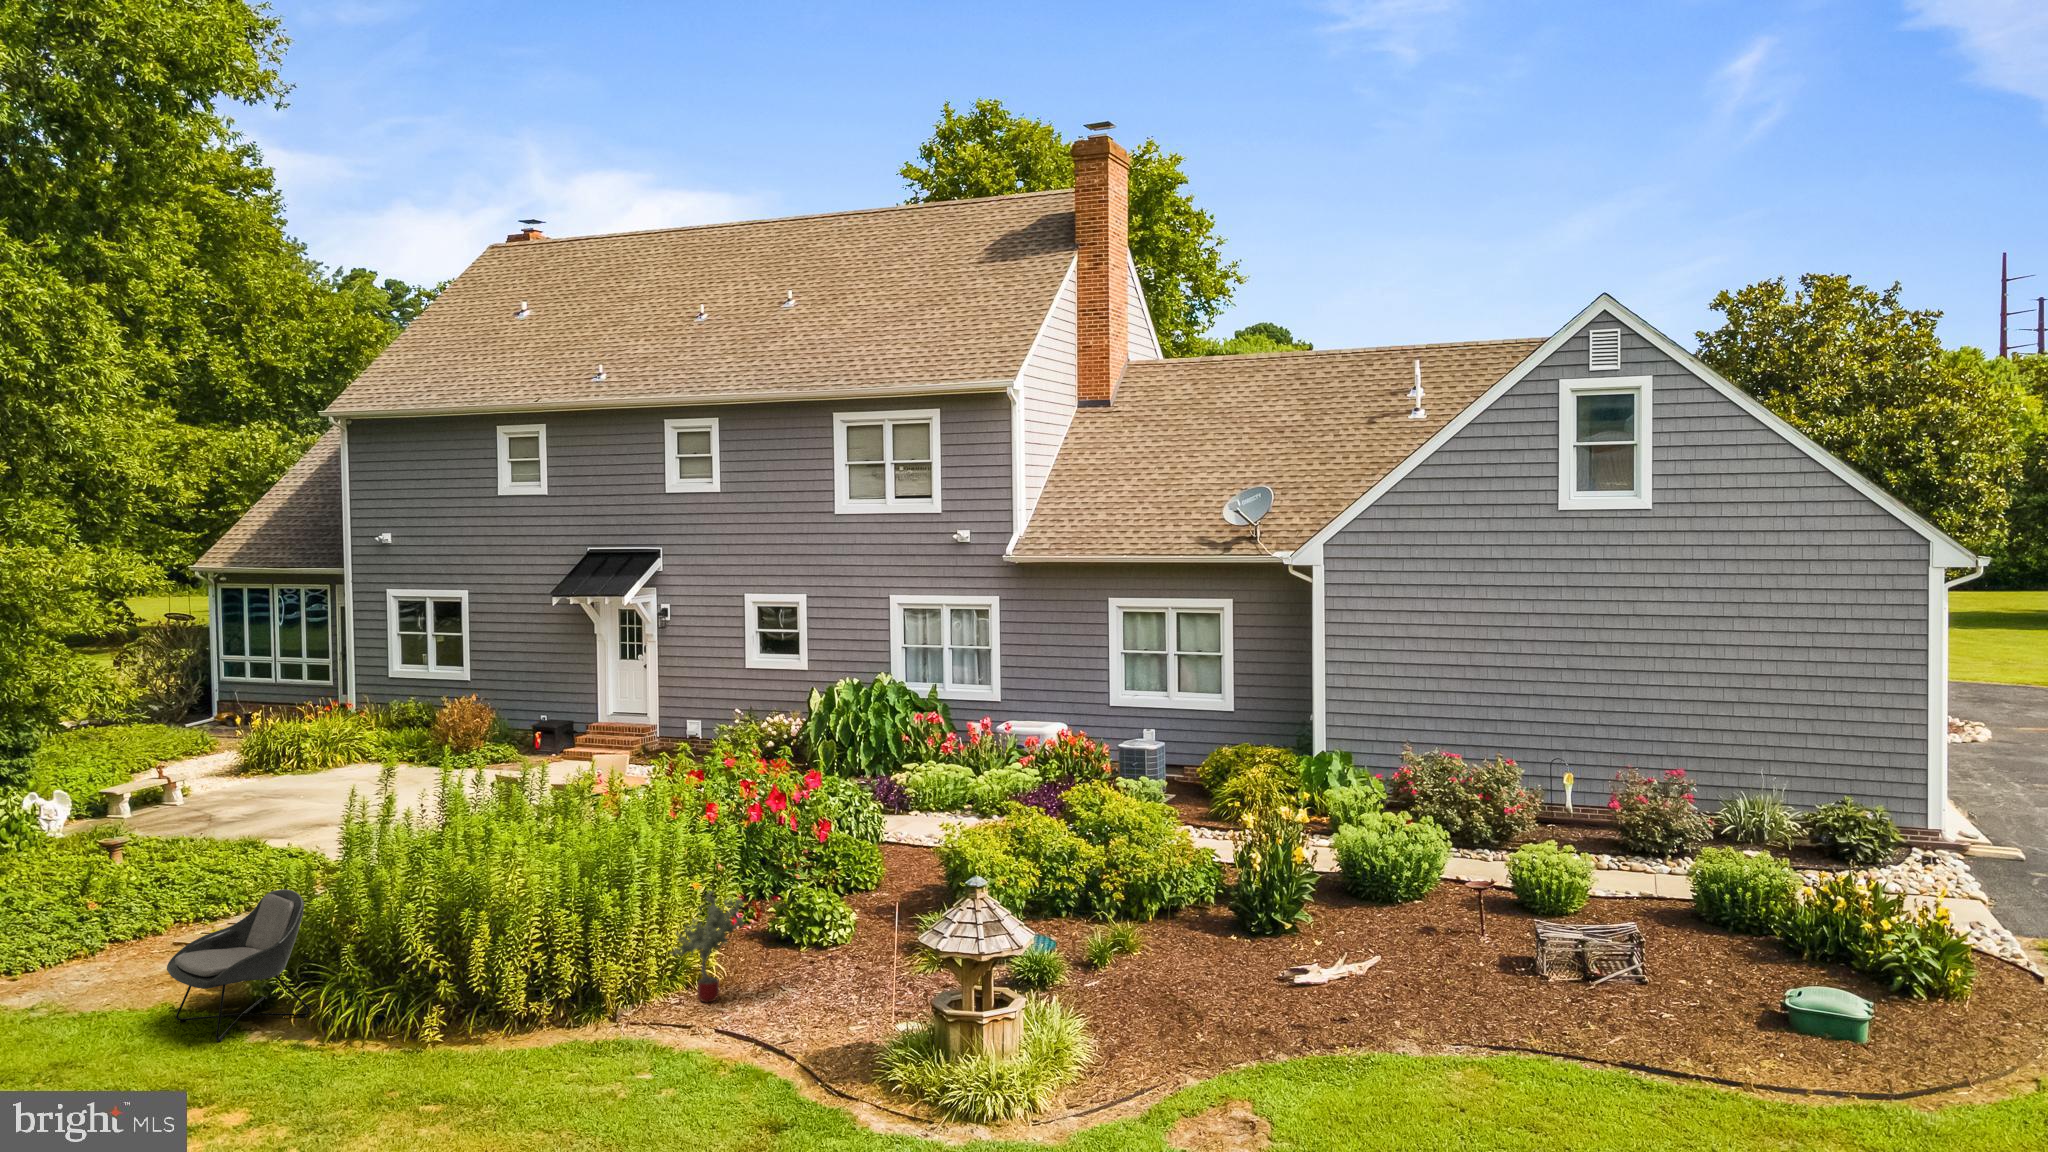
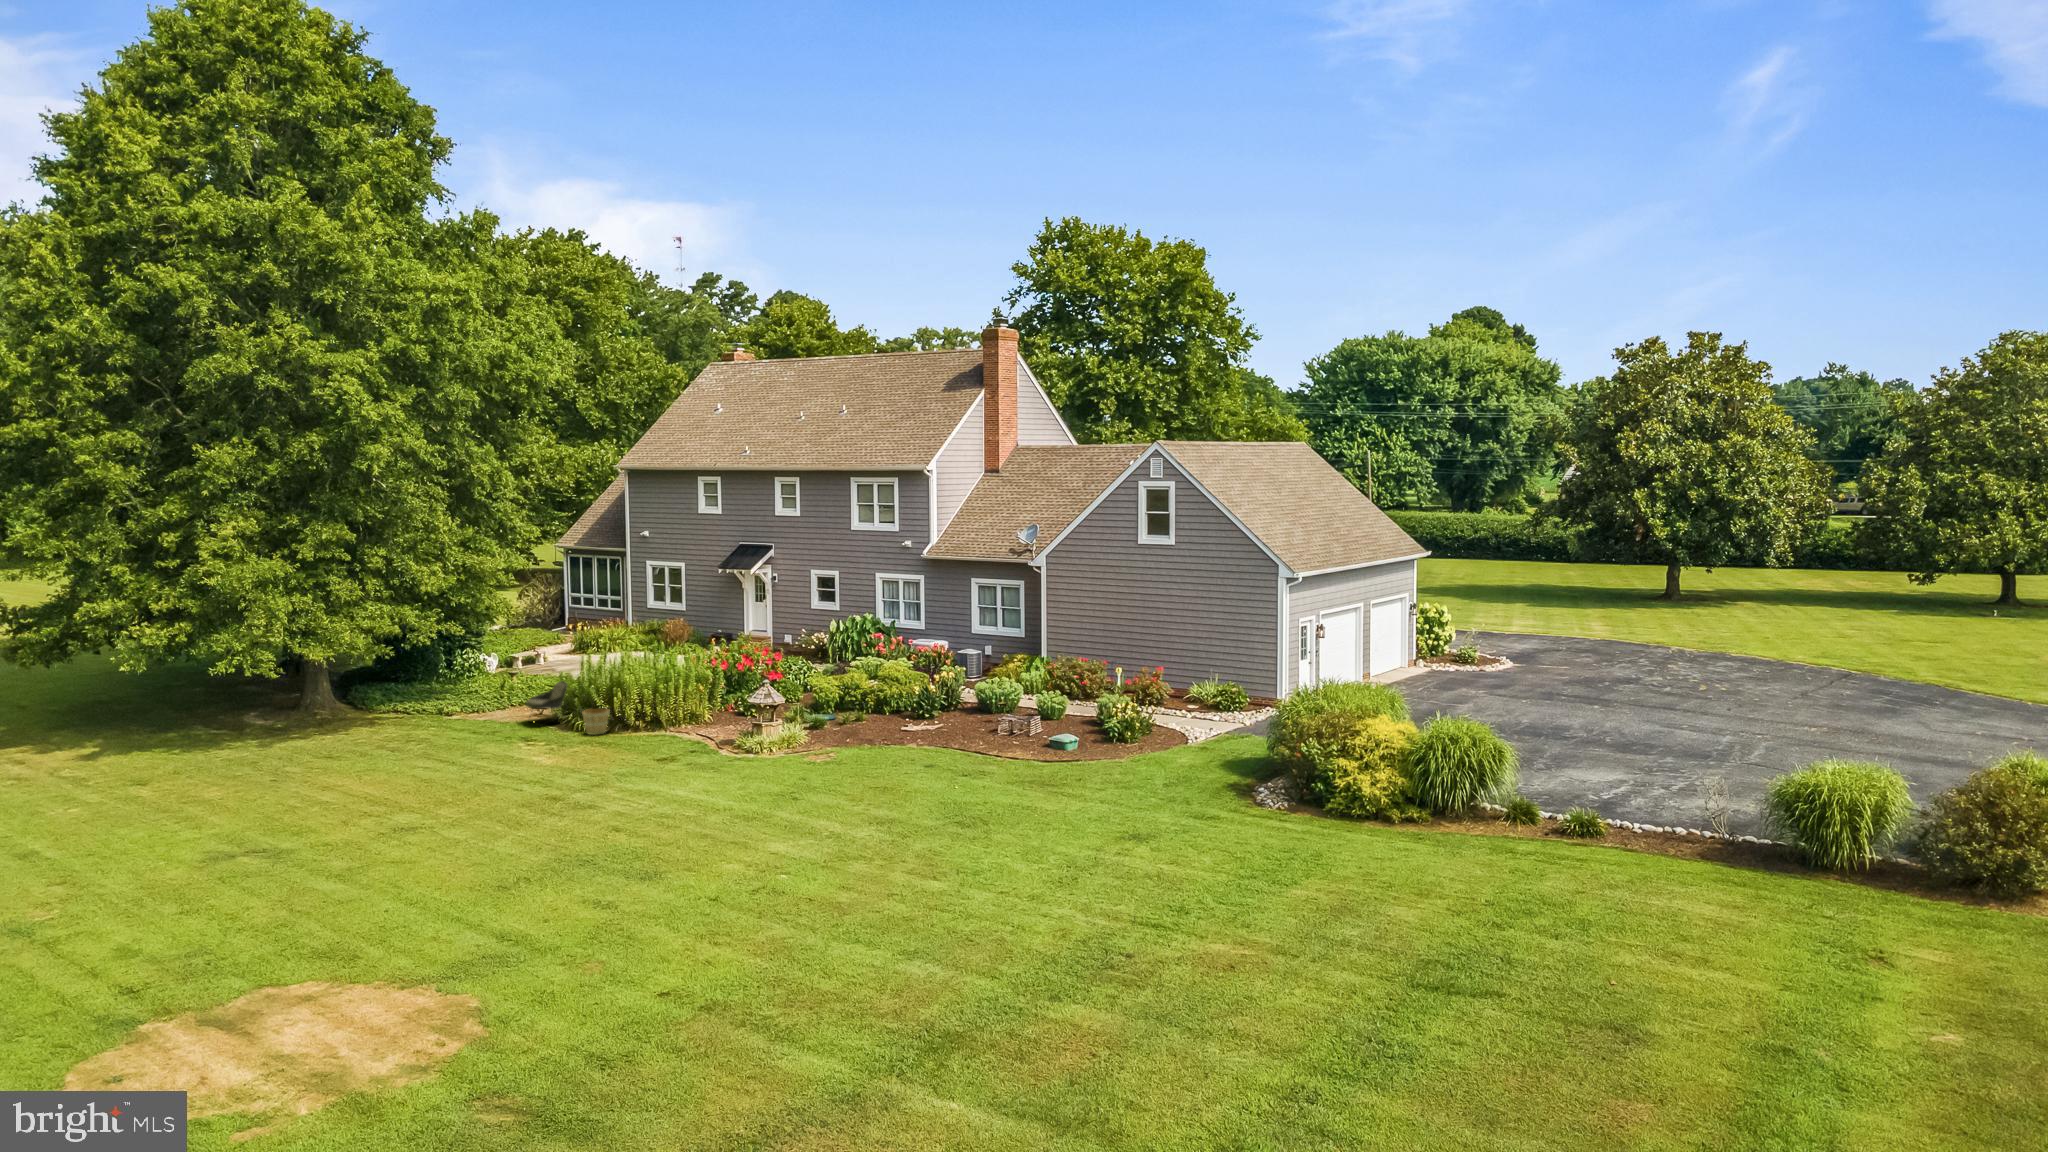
potted tree: present [671,891,744,1003] -> none [683,688,713,728]
wooden bucket: none [366,975,455,1064] -> present [582,709,610,735]

